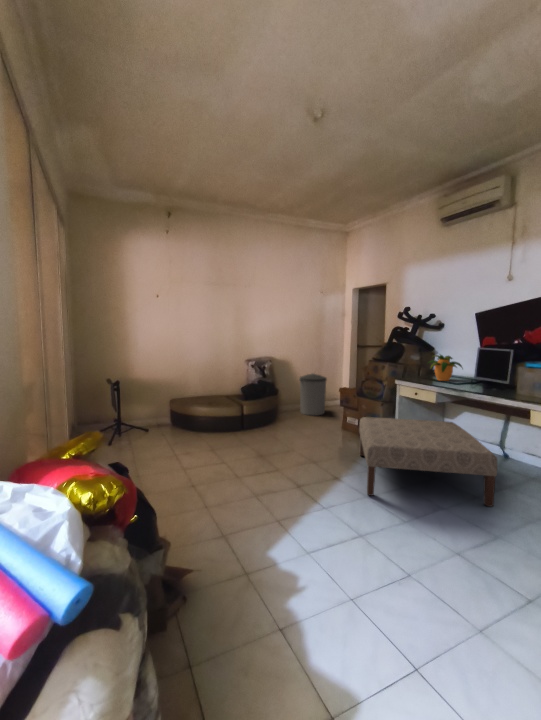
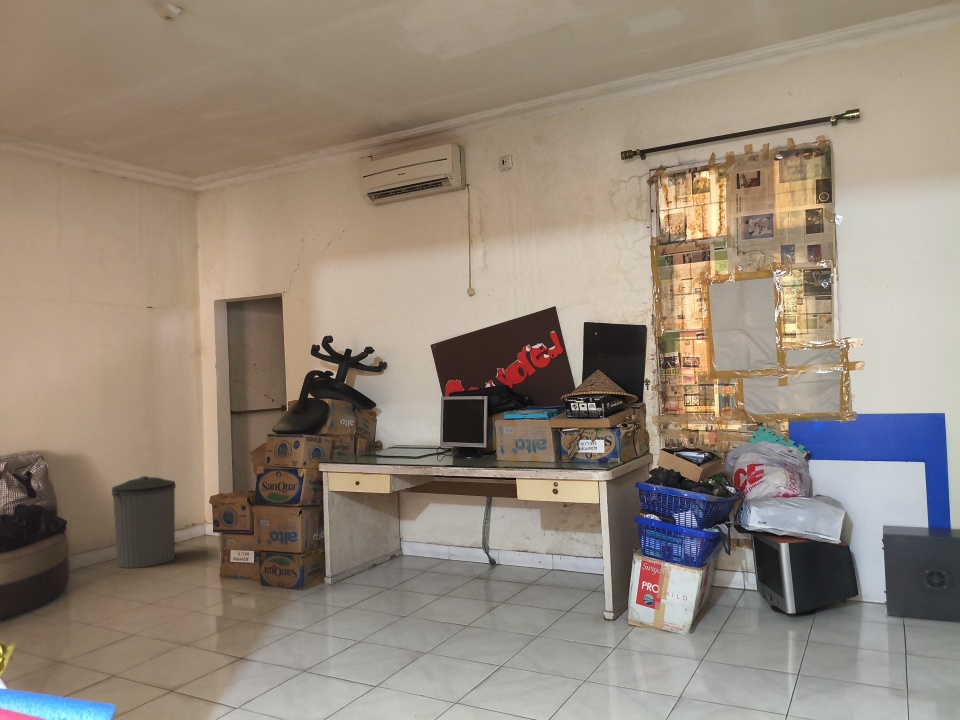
potted plant: present [428,355,462,381] -> none [367,411,423,456]
ottoman: present [359,417,497,507] -> none [266,520,488,673]

